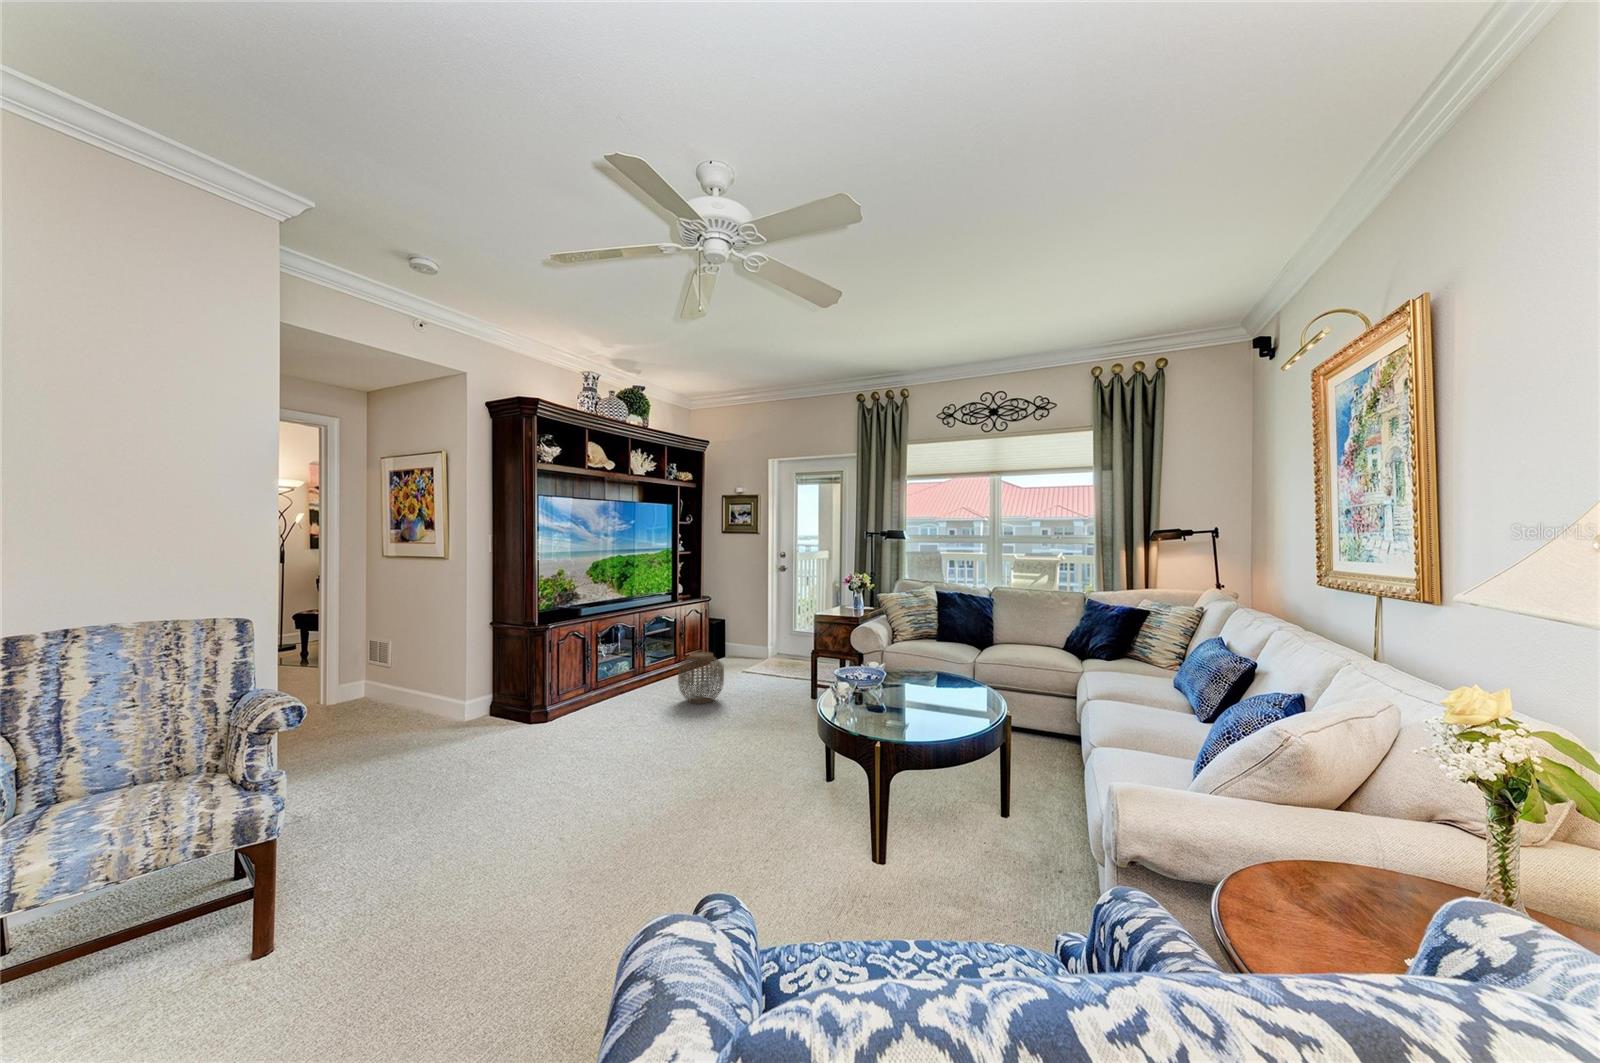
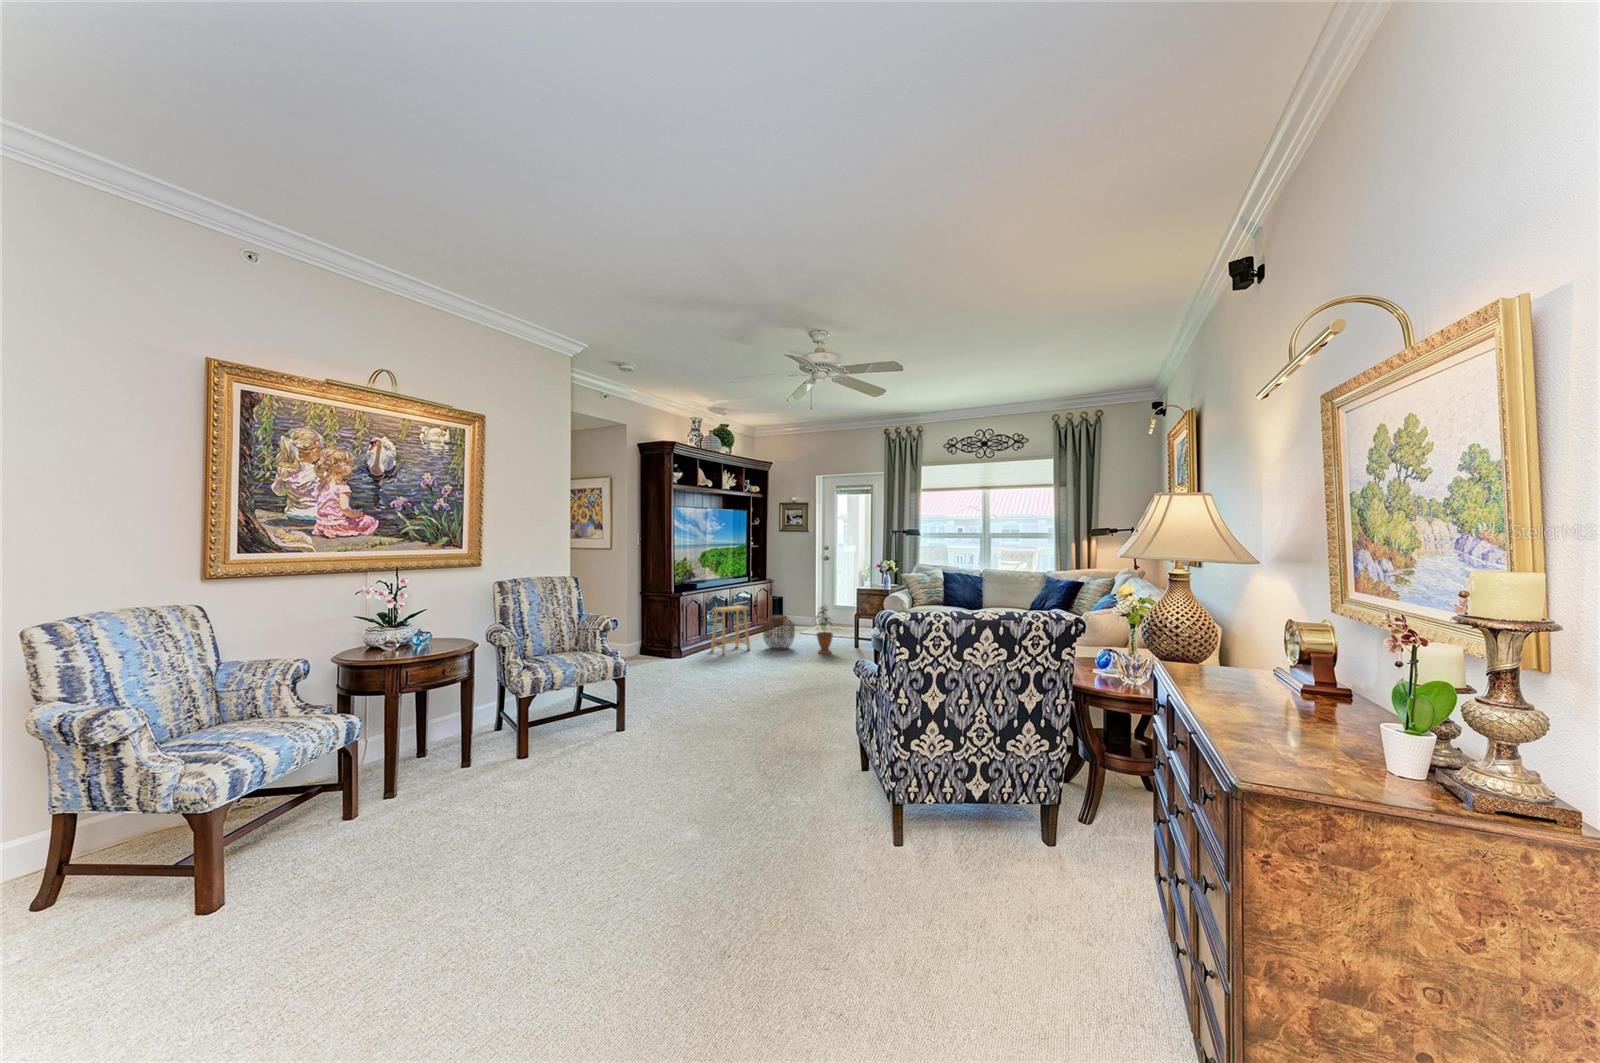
potted plant: none [747,637,777,711] -> present [816,606,833,654]
footstool: none [599,638,659,713] -> present [711,605,750,654]

